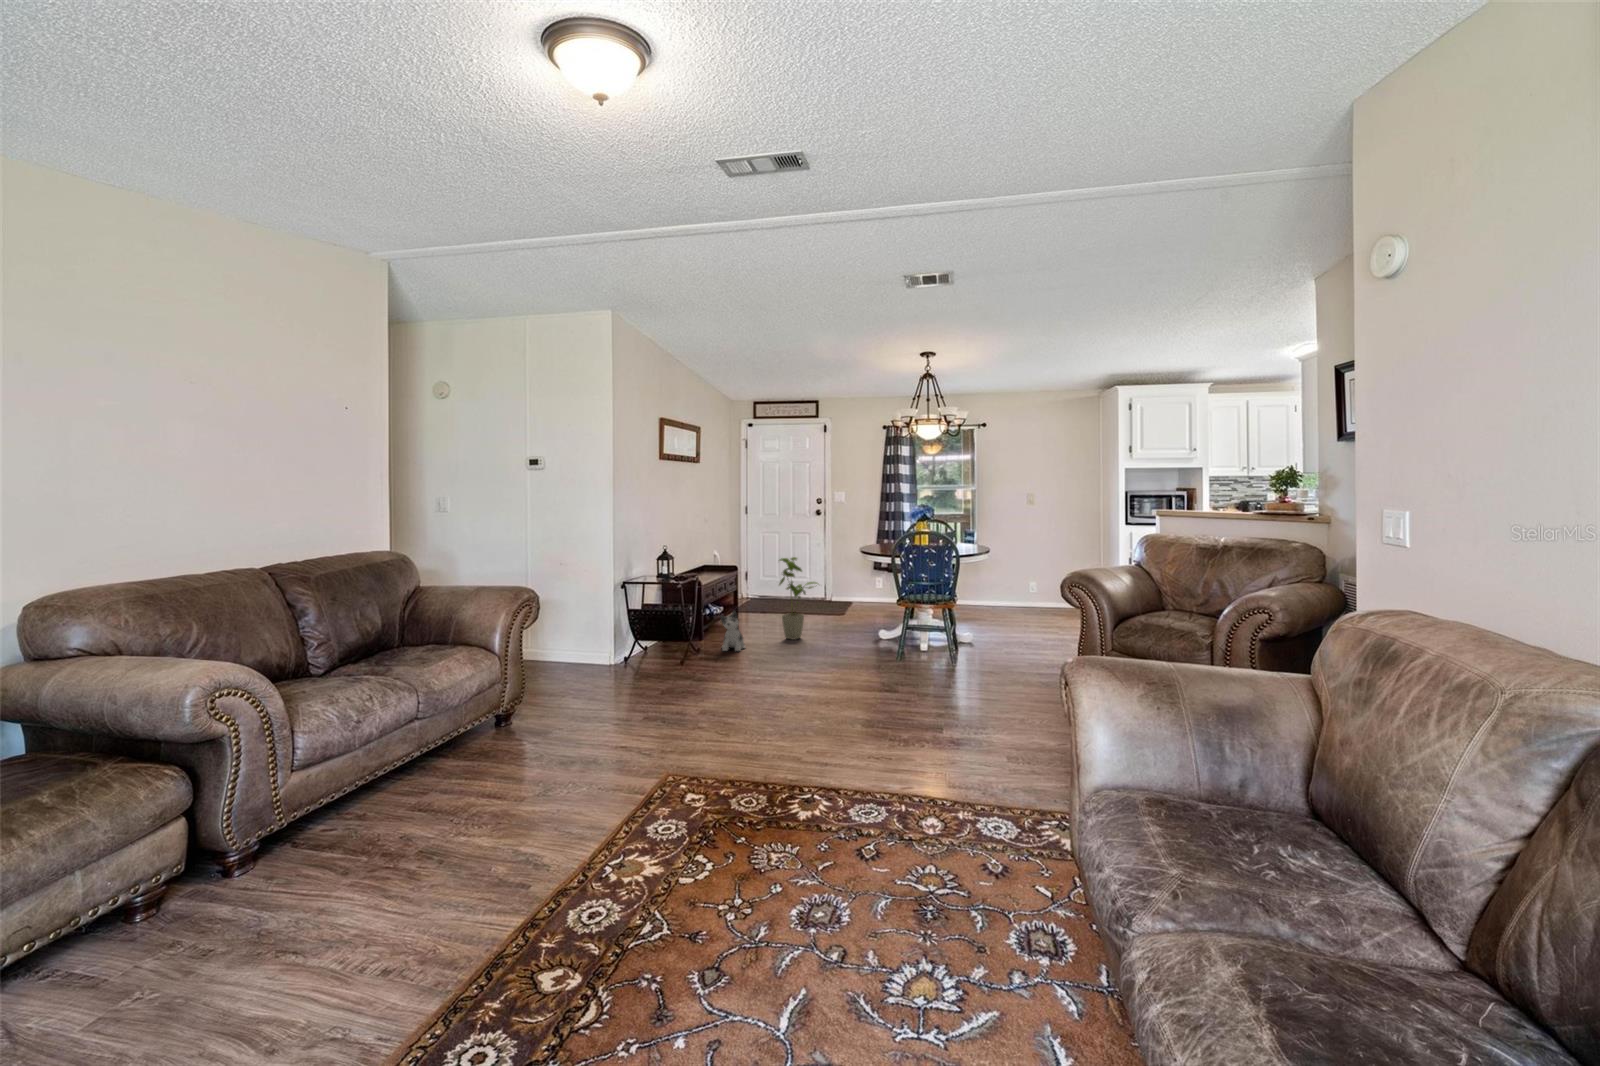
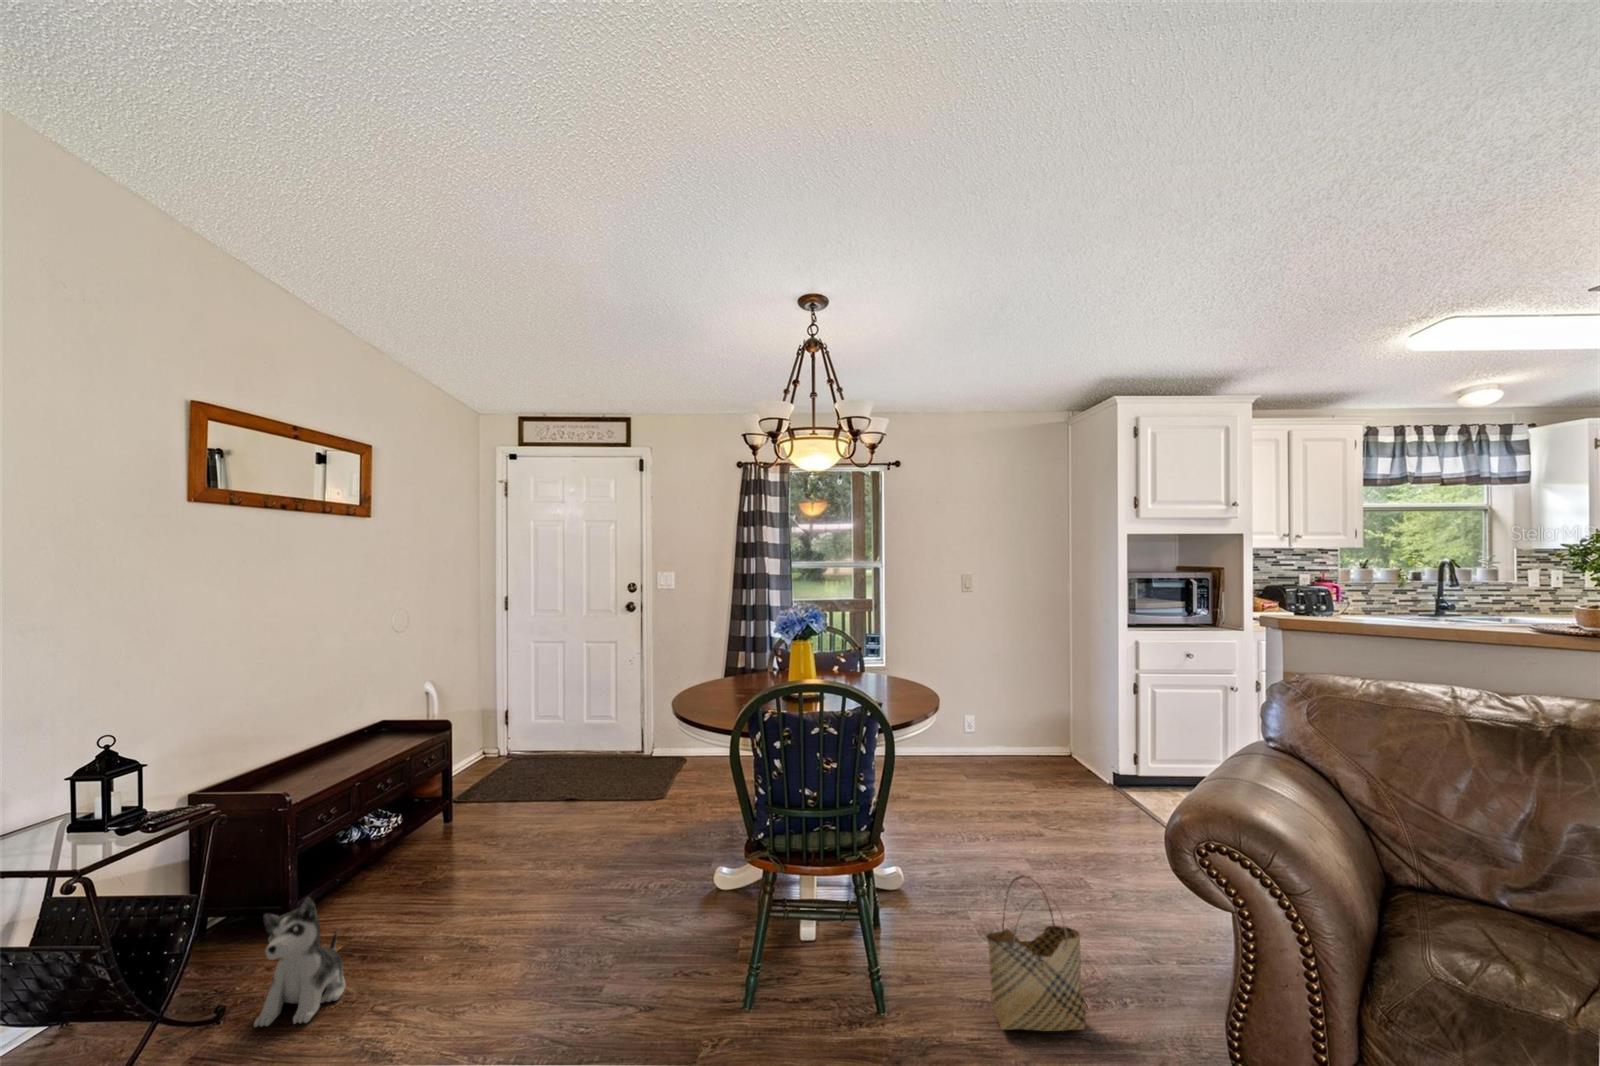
house plant: present [779,557,818,640] -> none [465,727,575,932]
woven basket: none [993,611,1031,663] -> present [987,876,1086,1031]

